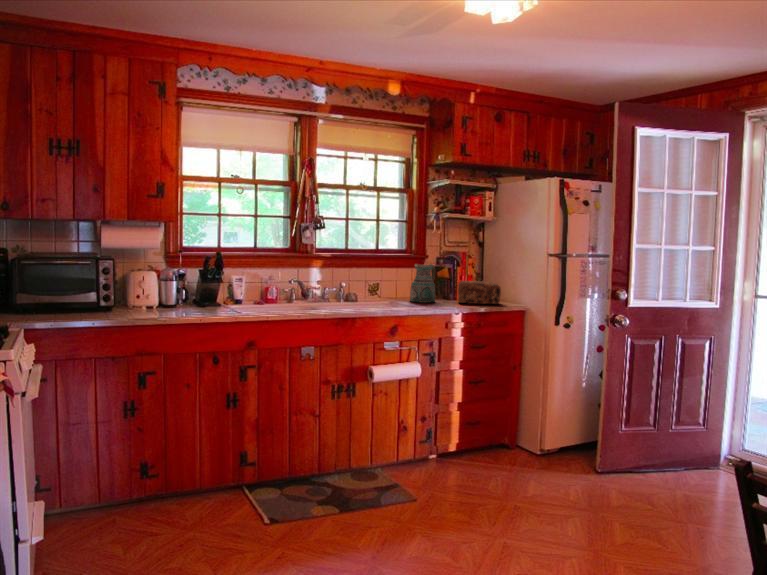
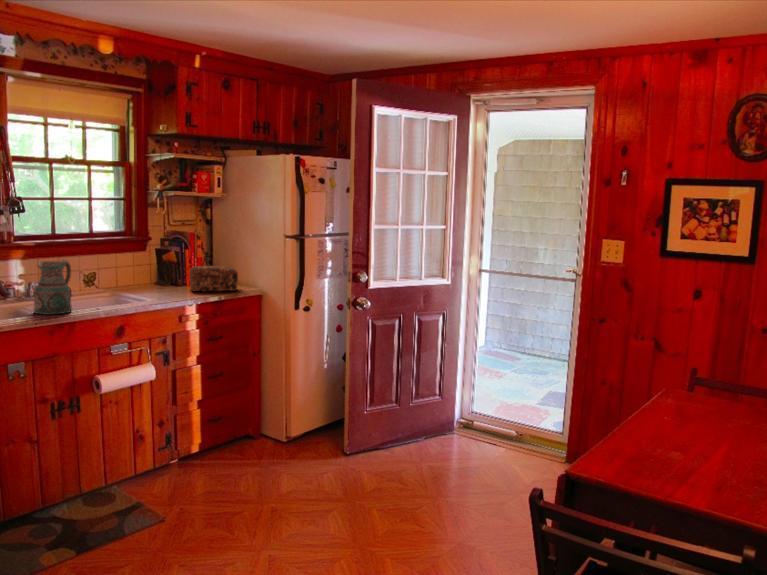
ceramic pitcher: present [410,264,435,303] -> present [34,259,72,315]

